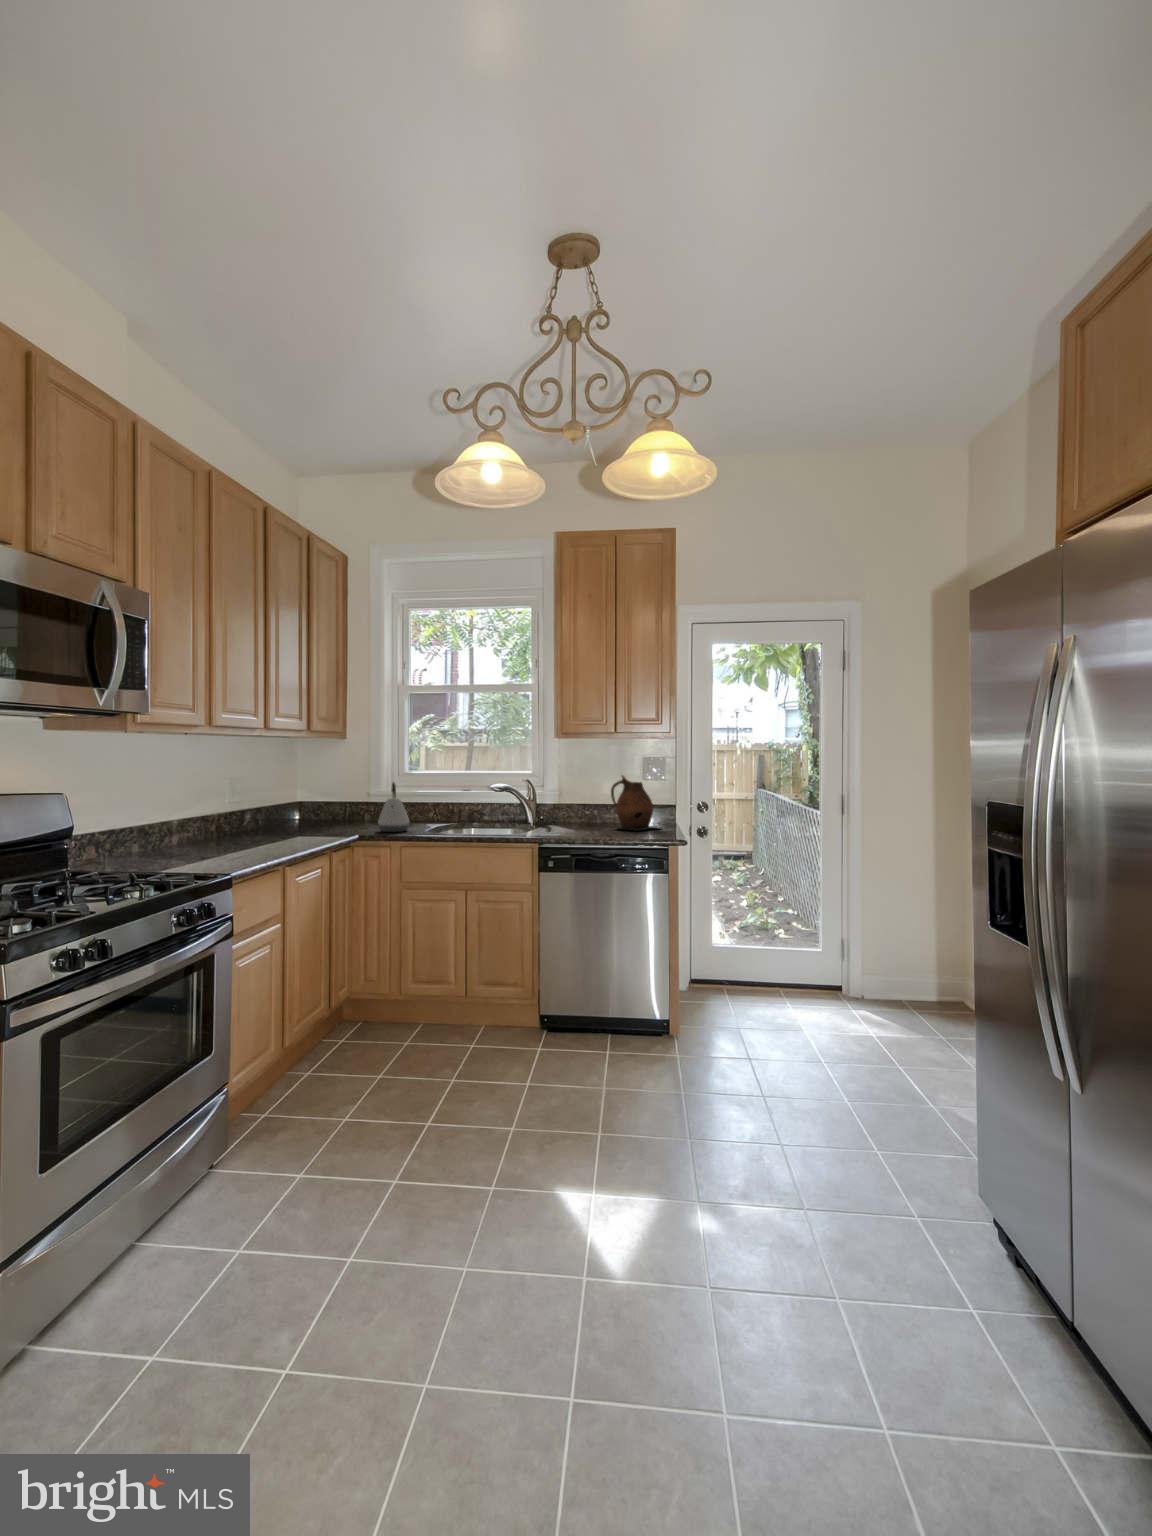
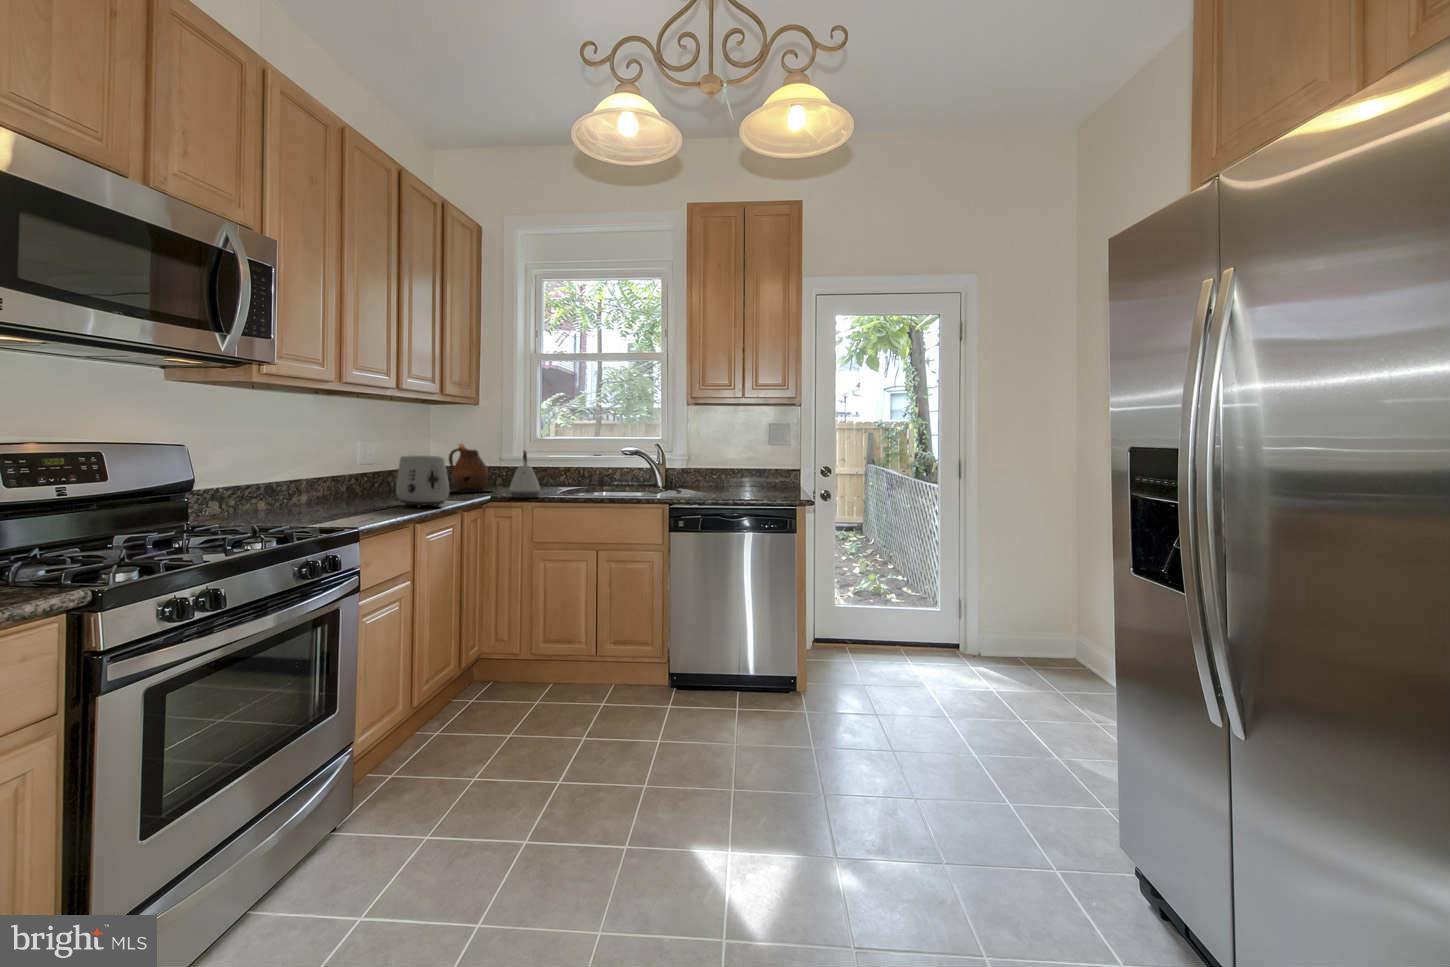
ceramic pitcher: present [611,775,658,831] -> present [449,444,491,492]
toaster: none [264,792,317,847] -> present [396,456,449,508]

